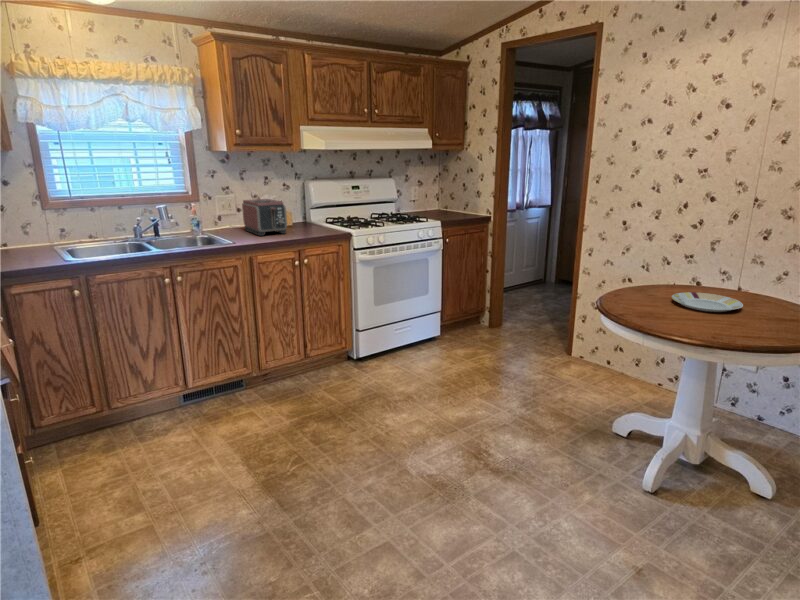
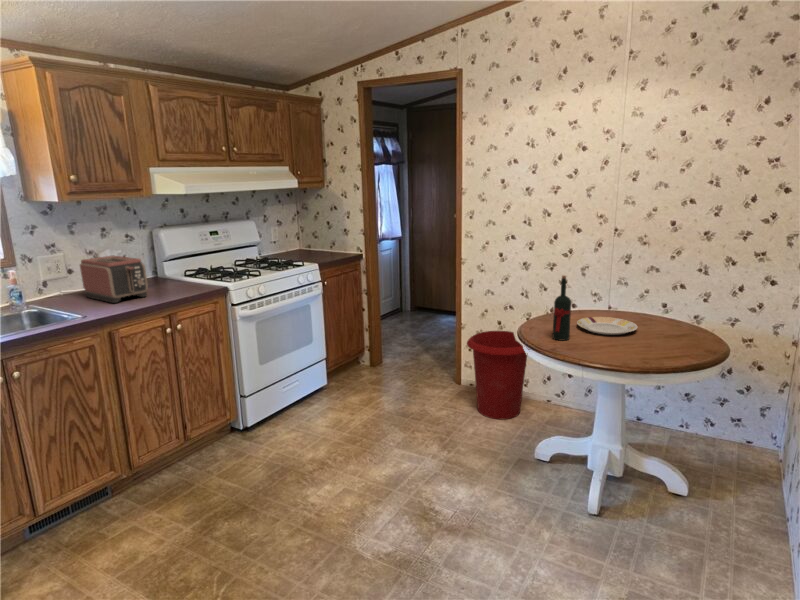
wine bottle: none [633,241,658,310] -> present [553,275,571,340]
waste bin: none [571,302,645,393] -> present [467,331,529,419]

